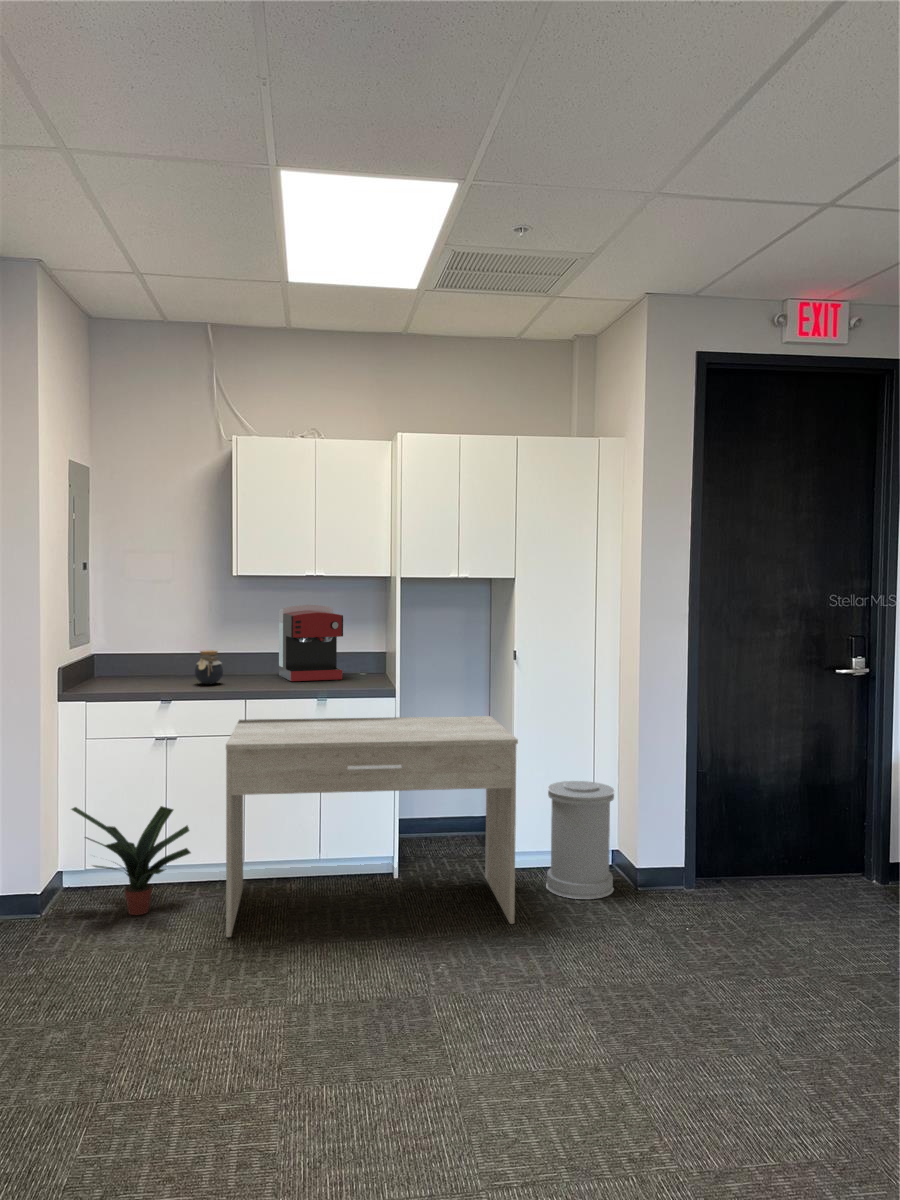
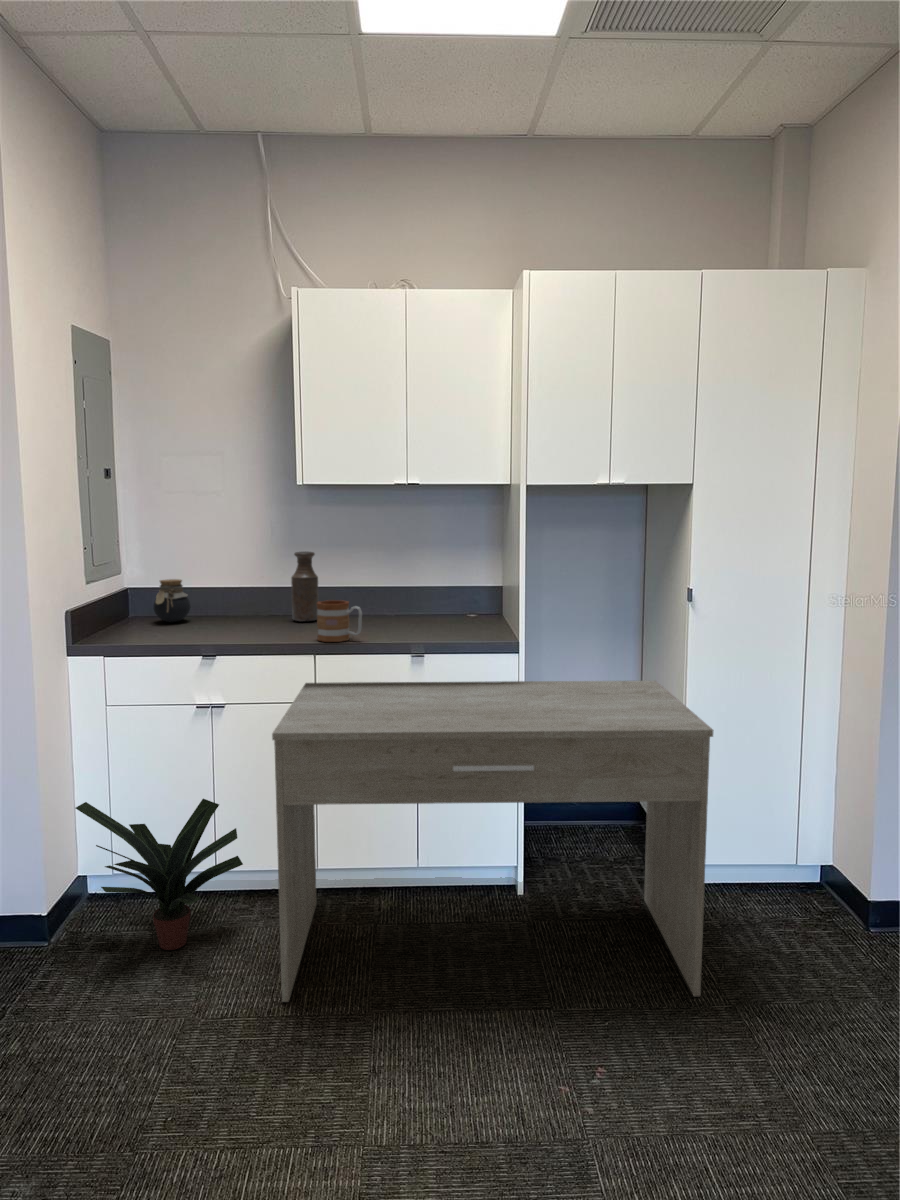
coffee maker: present [279,605,343,681] -> none [364,523,448,627]
bottle: none [224,626,244,678] -> present [291,552,318,621]
jar: present [195,650,223,684] -> present [154,579,191,622]
mug: none [247,661,281,690] -> present [317,600,362,642]
trash can: present [546,781,615,899] -> none [733,773,843,949]

